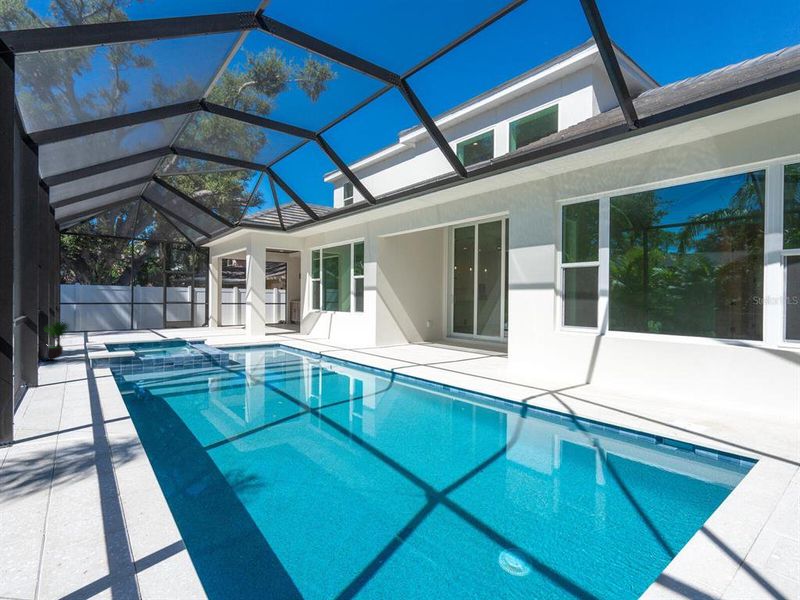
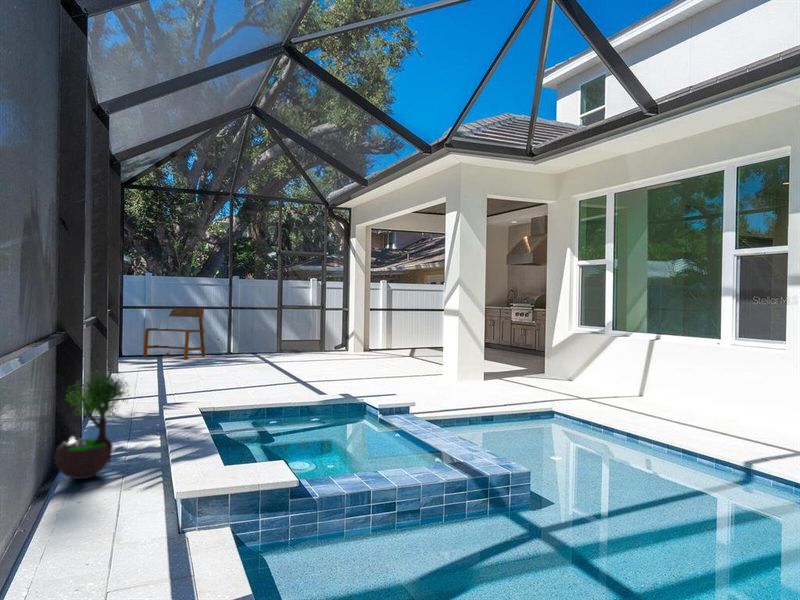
bench: none [74,302,115,332] -> present [143,308,206,359]

